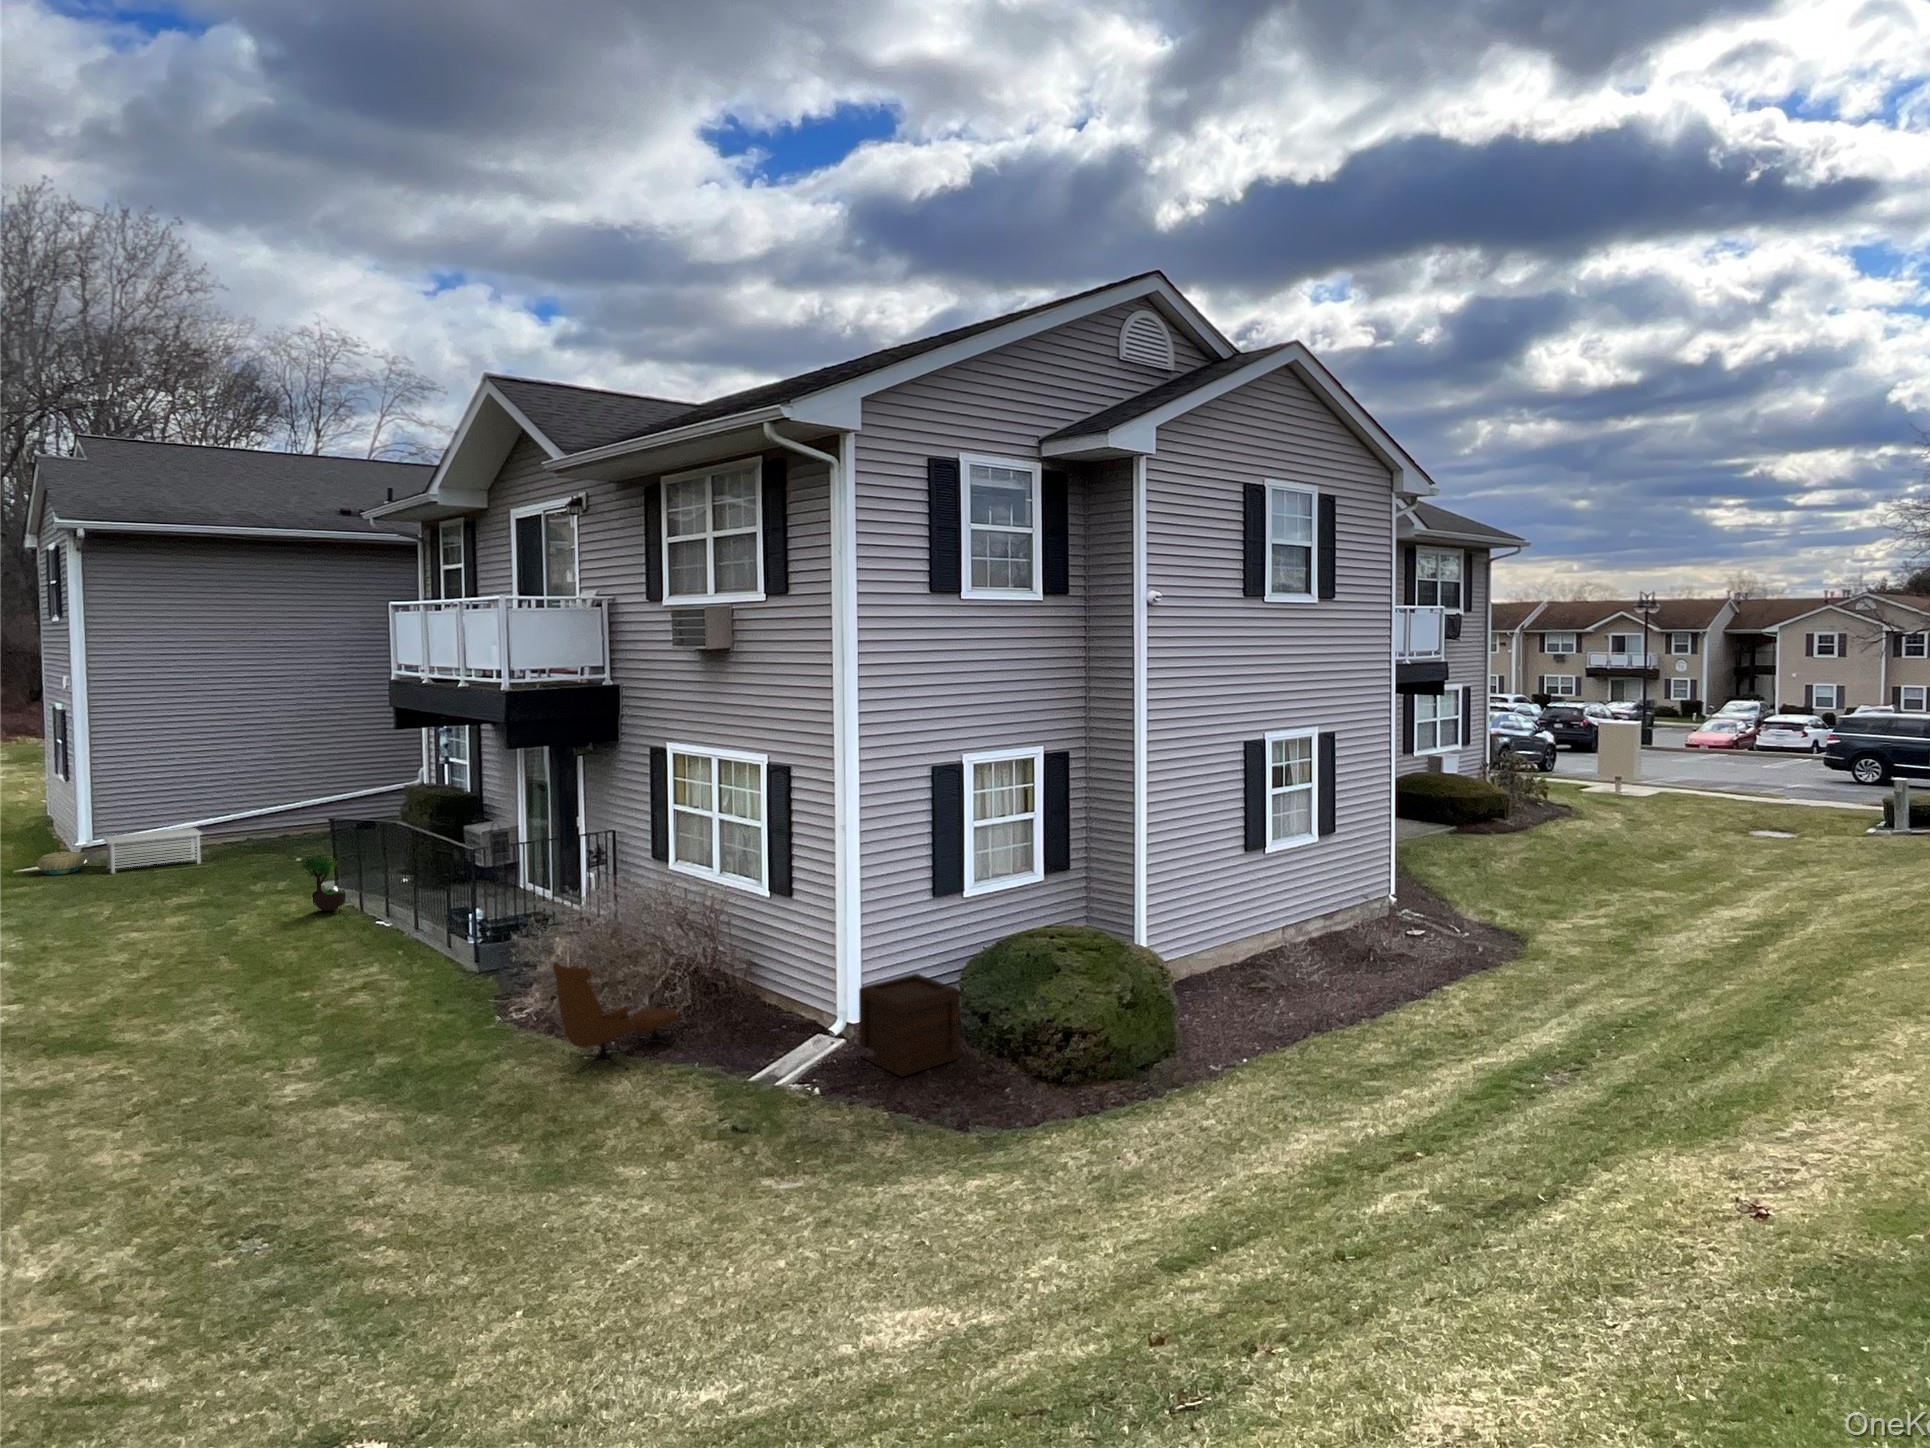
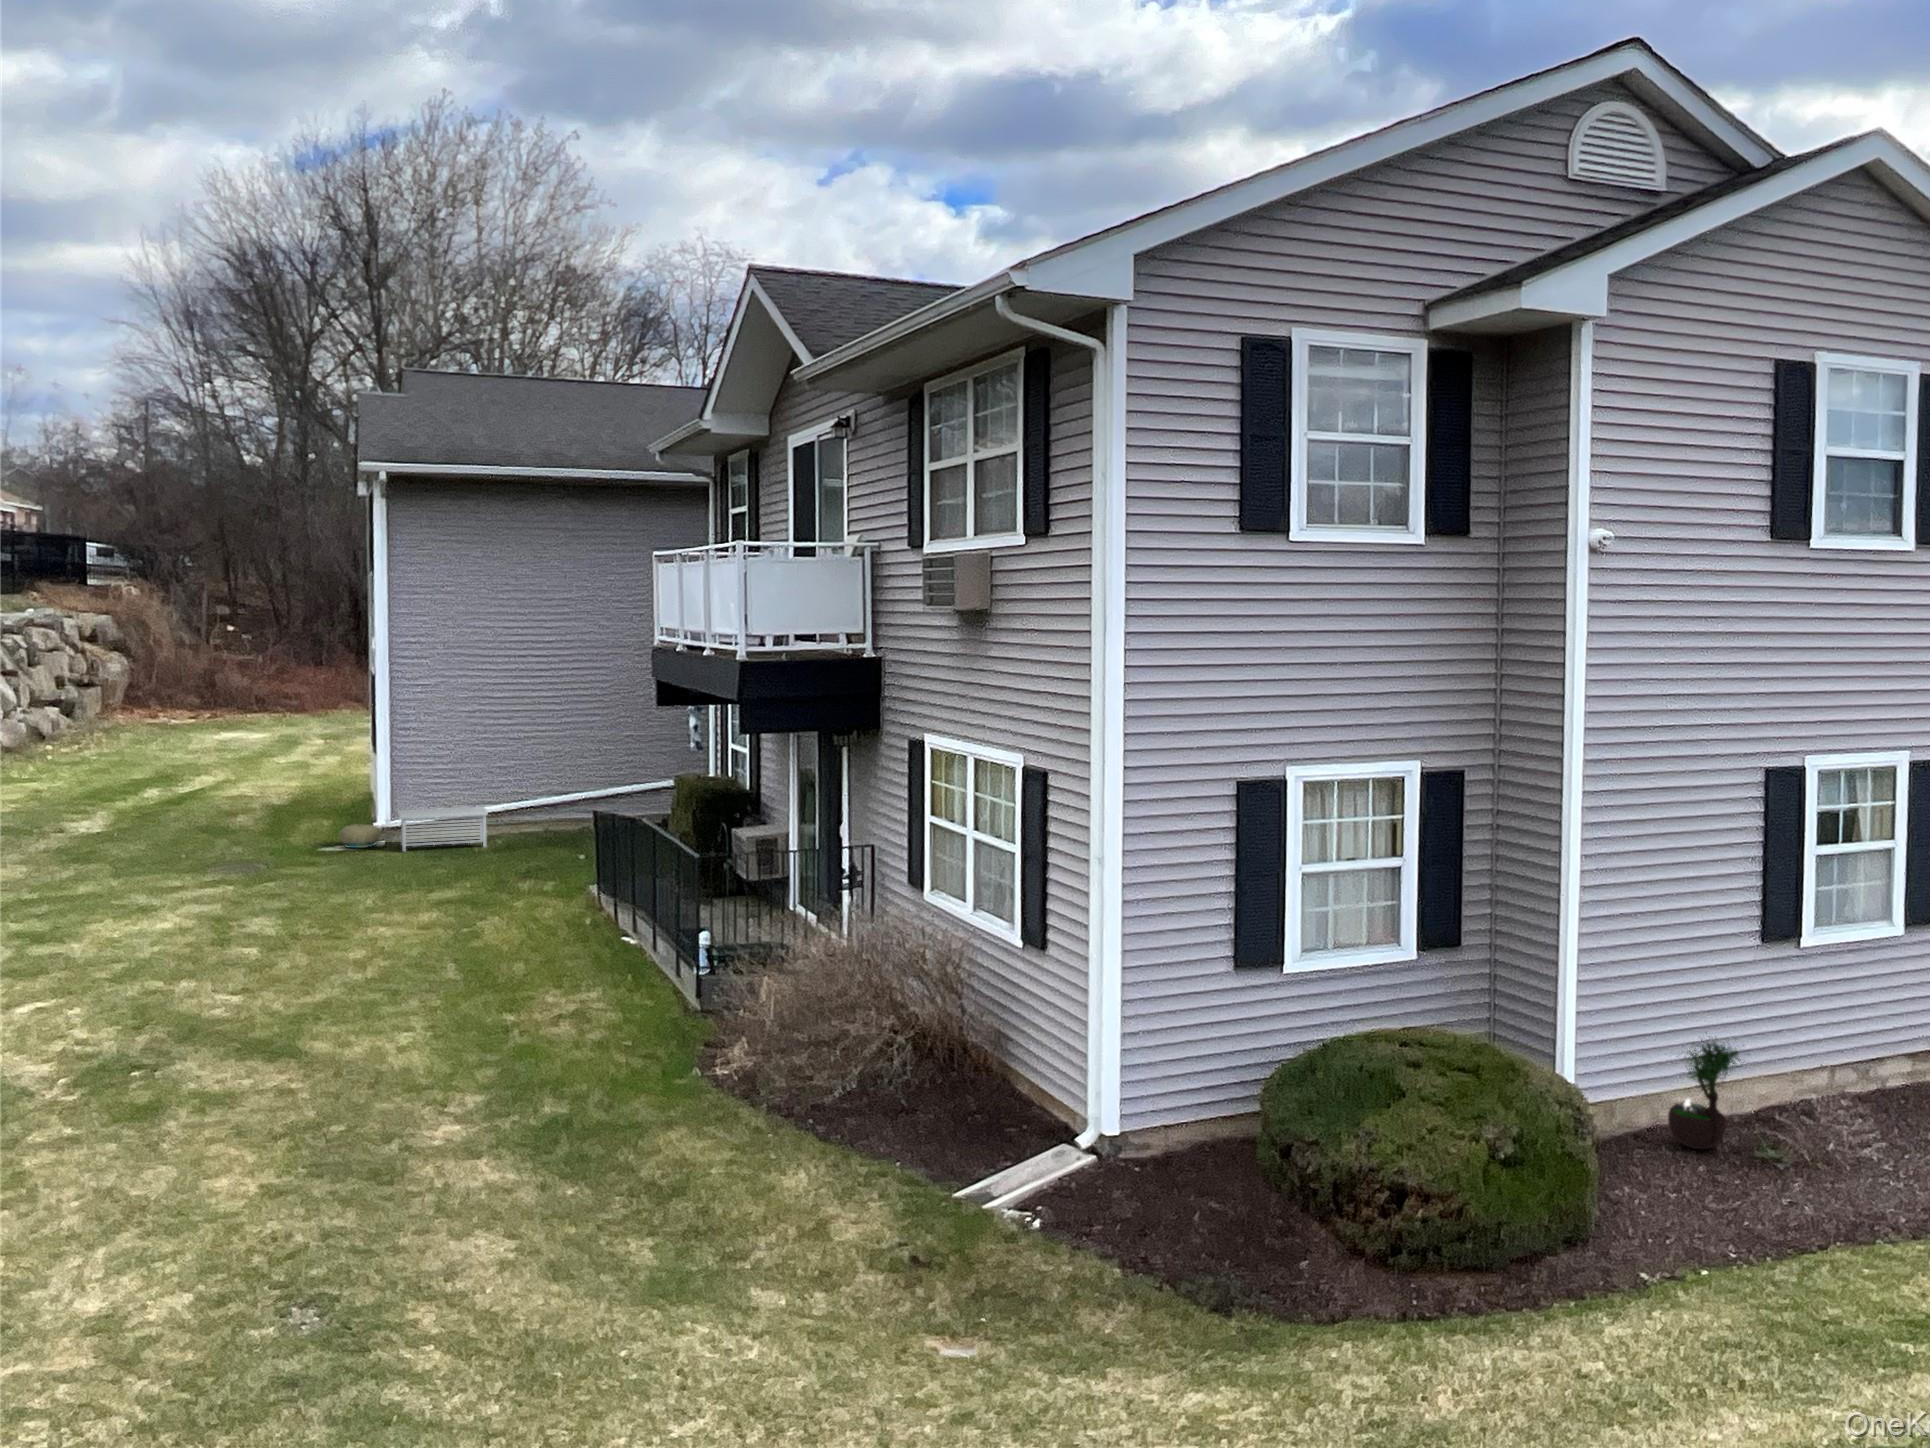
potted tree: present [300,853,346,911] -> present [1668,1036,1745,1149]
lounge chair: present [553,962,679,1075] -> none [738,1003,899,1152]
wooden crate: present [859,974,960,1077] -> none [1116,1073,1255,1217]

